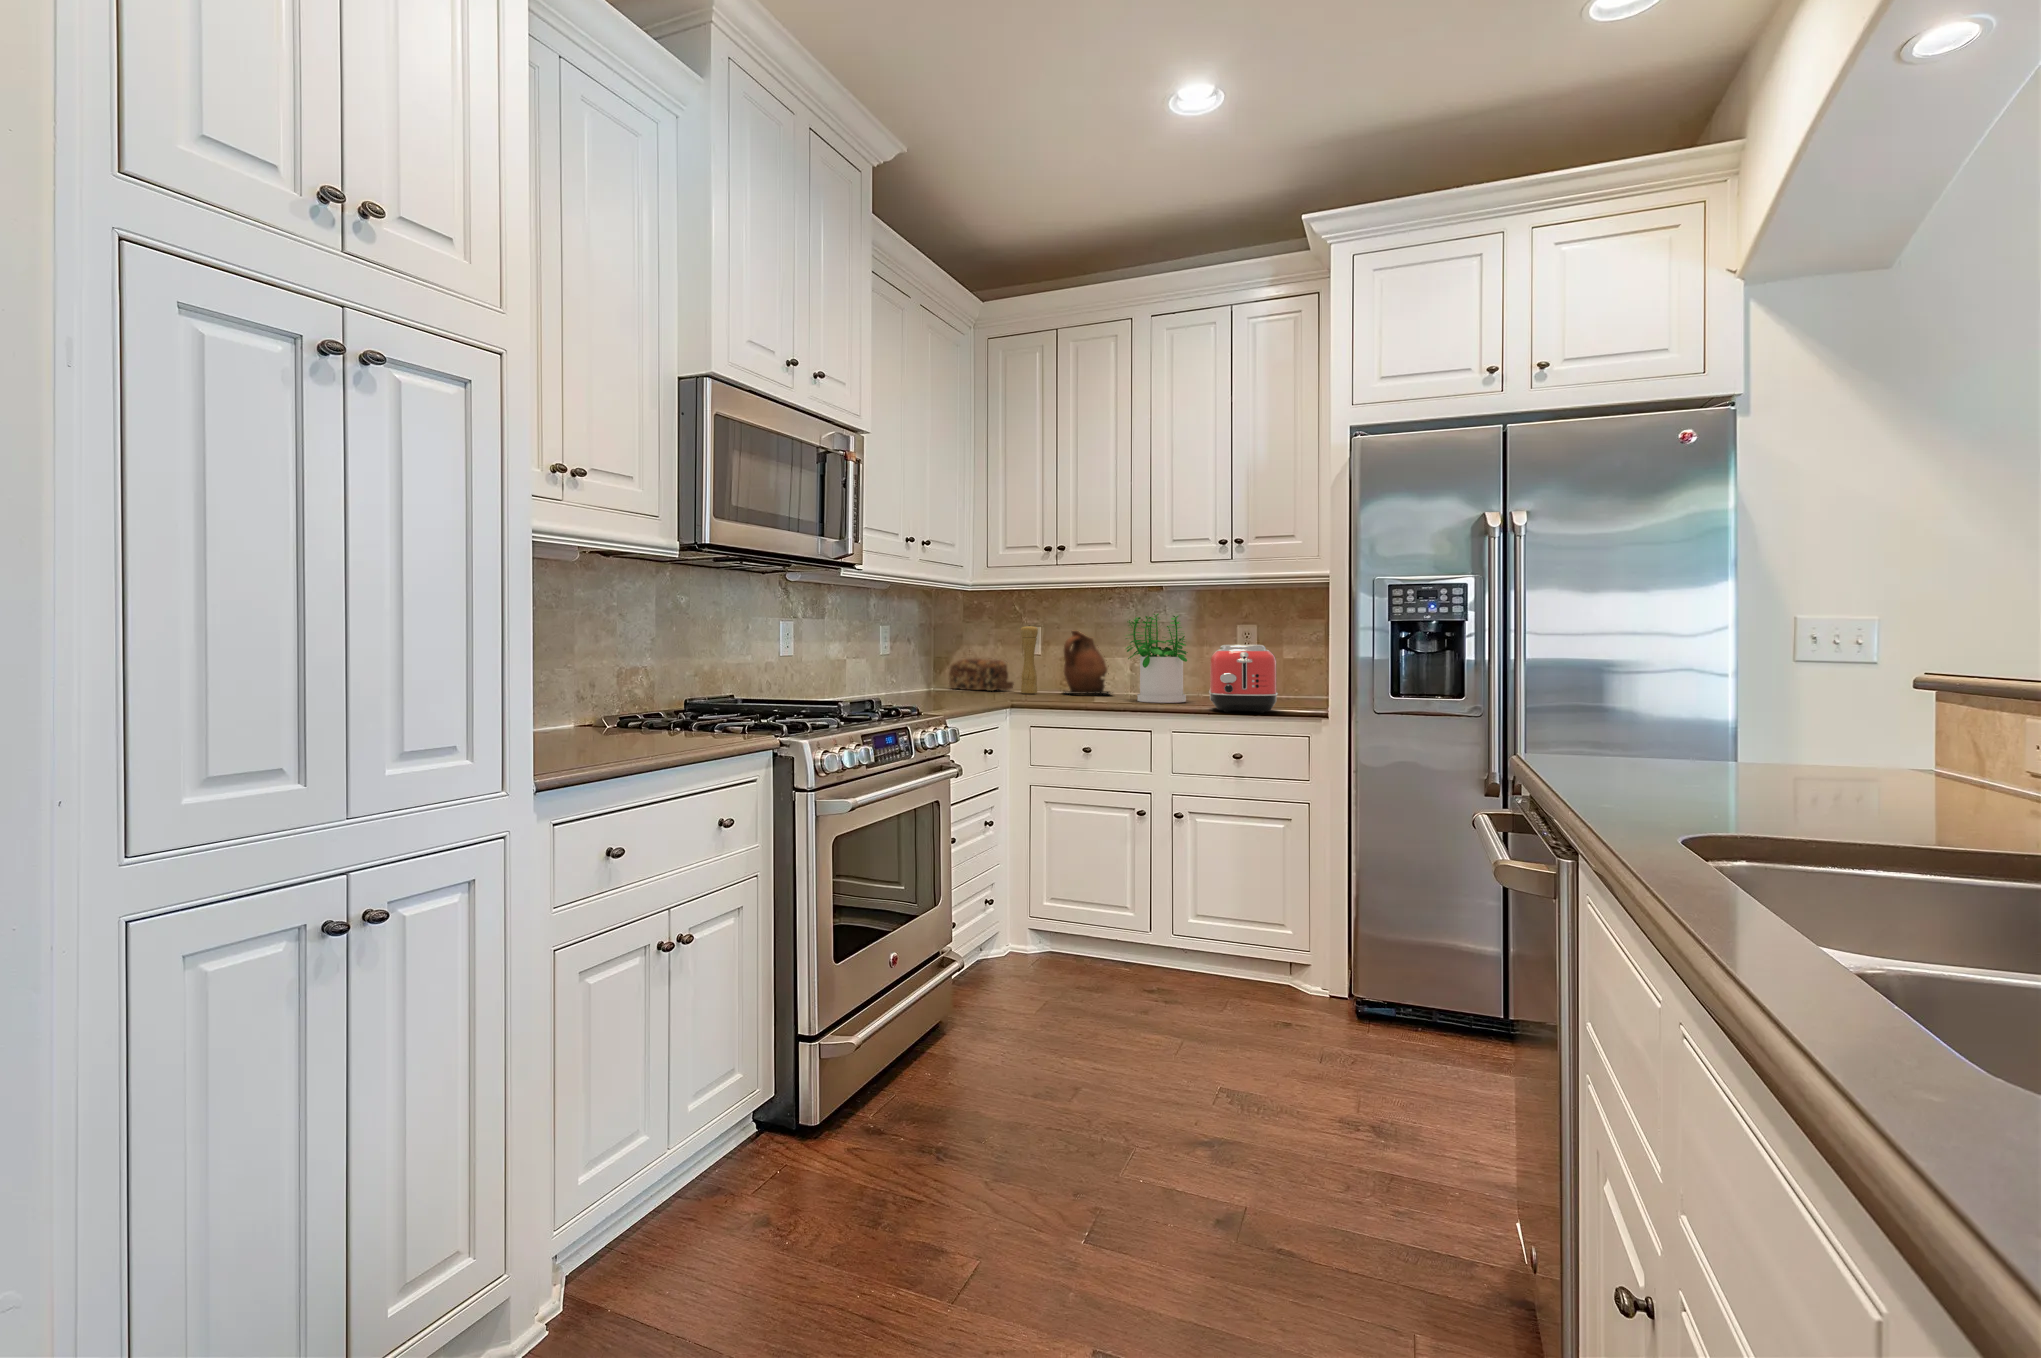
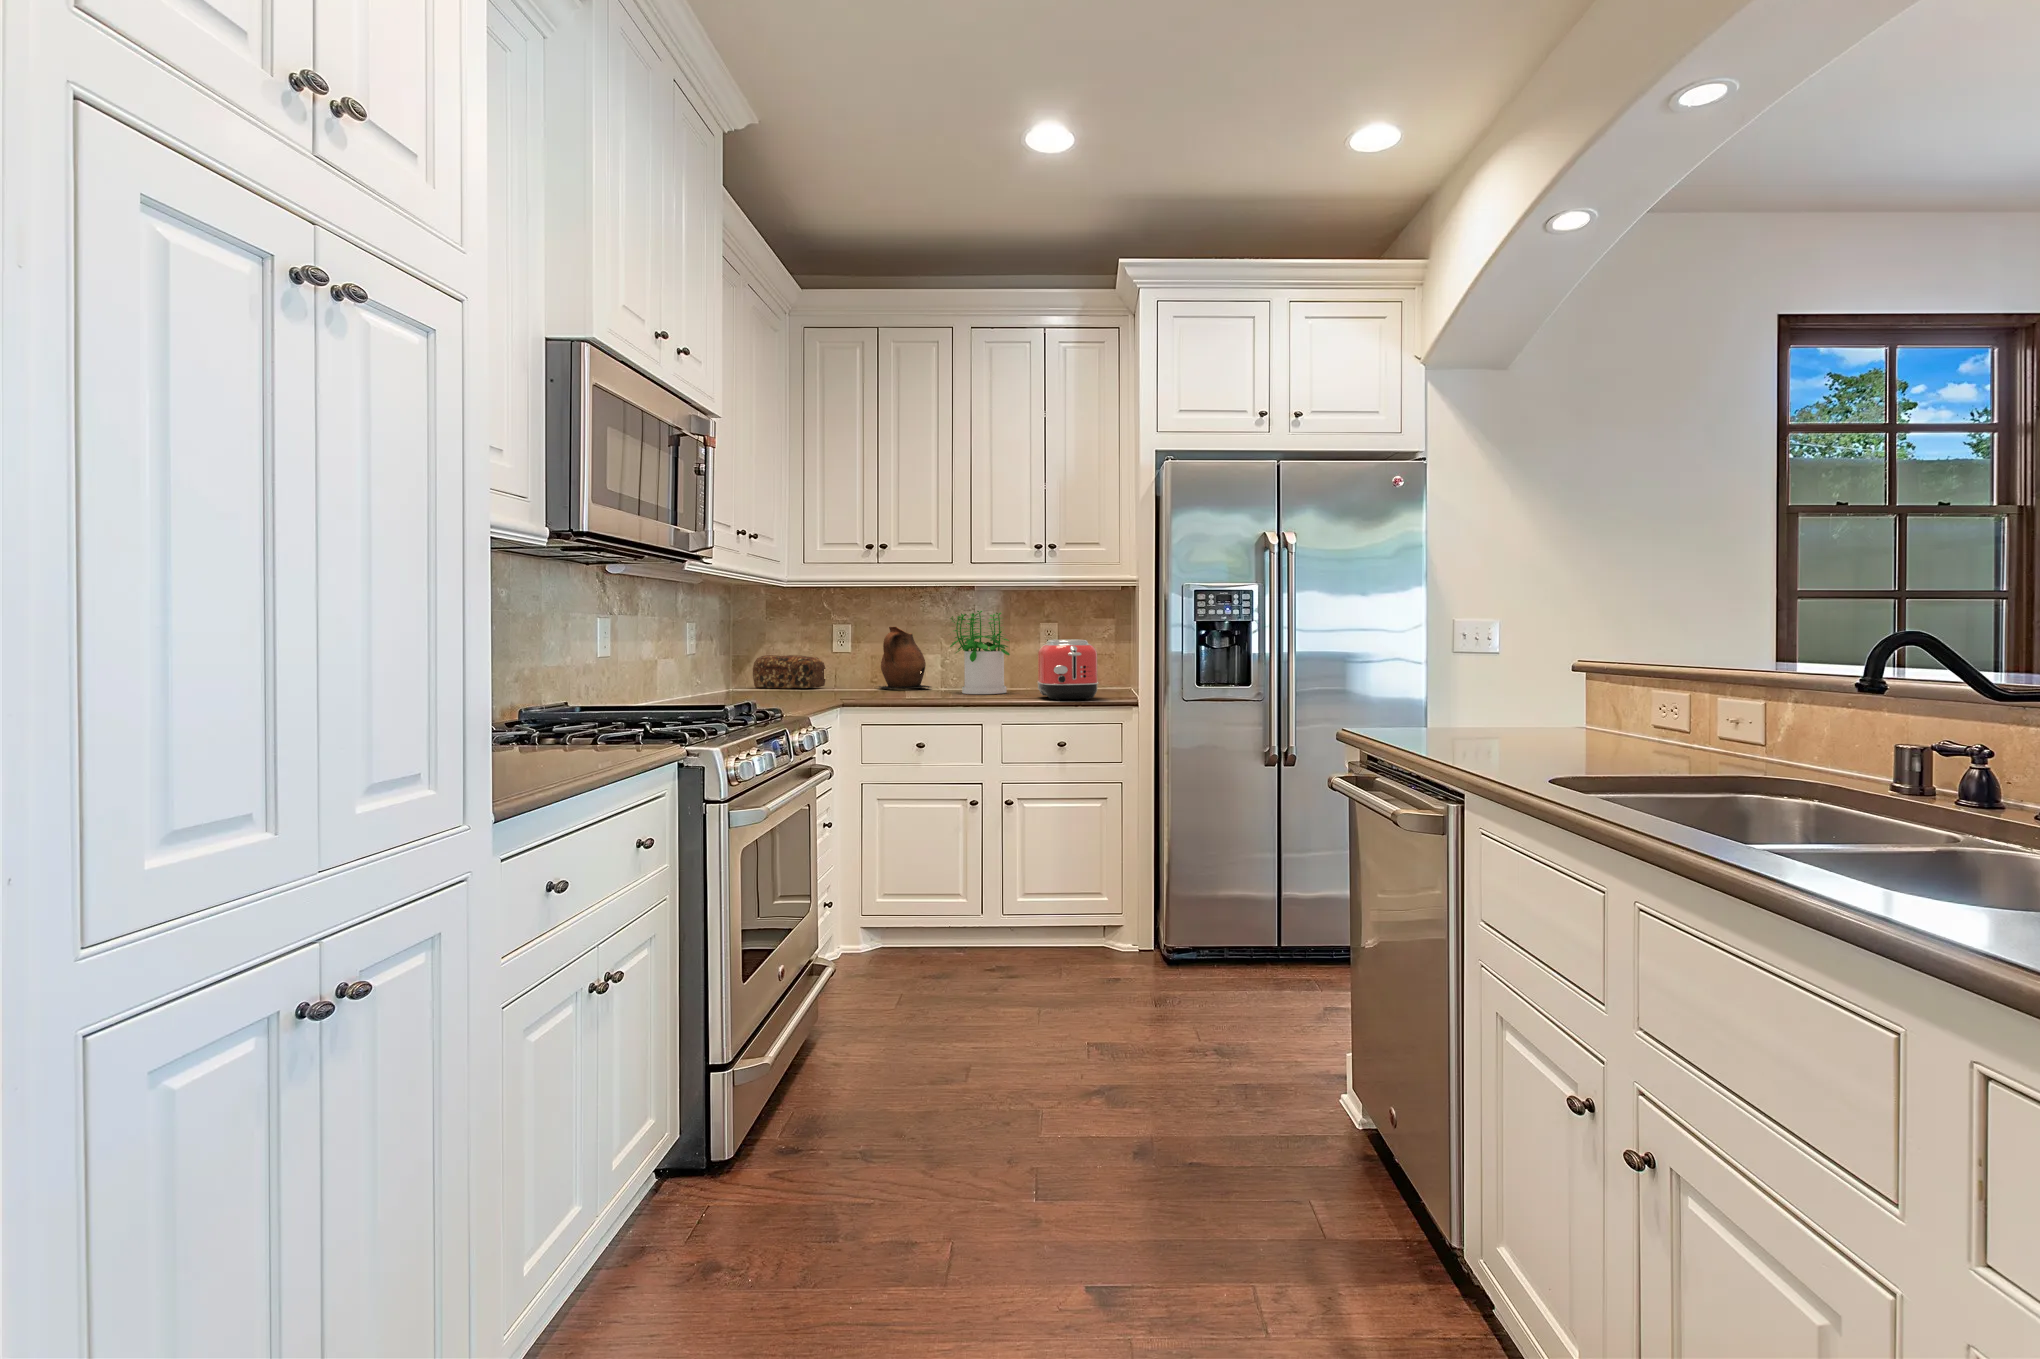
pepper mill: present [1020,625,1038,694] -> none [838,621,856,690]

